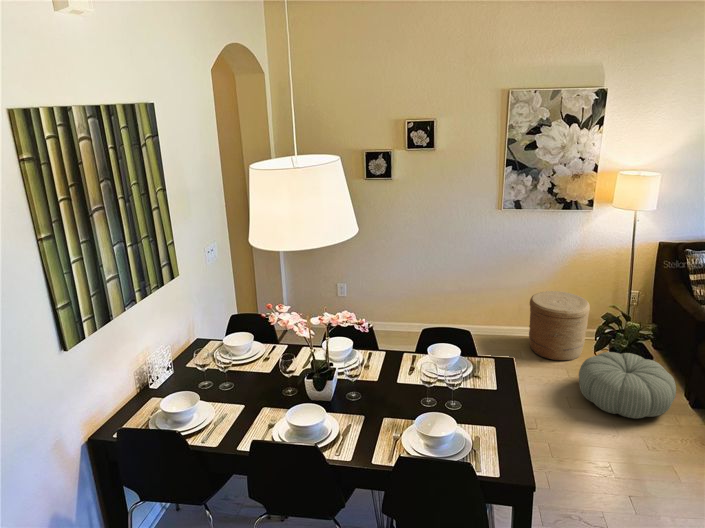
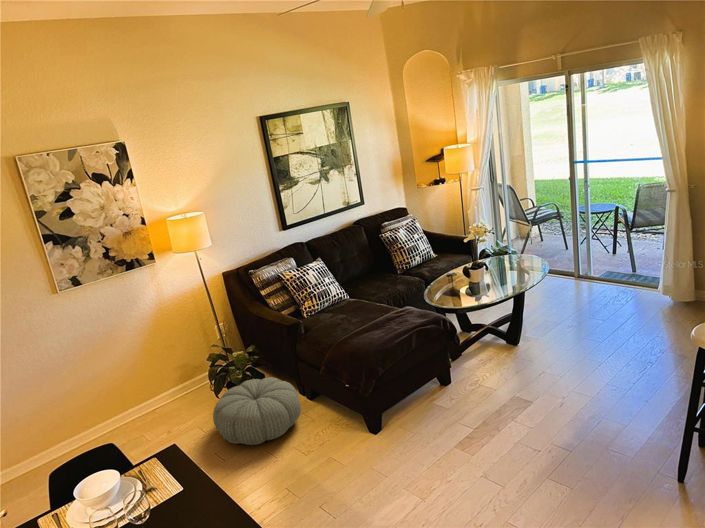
woven basket: present [529,291,590,360] -> none [129,350,200,428]

